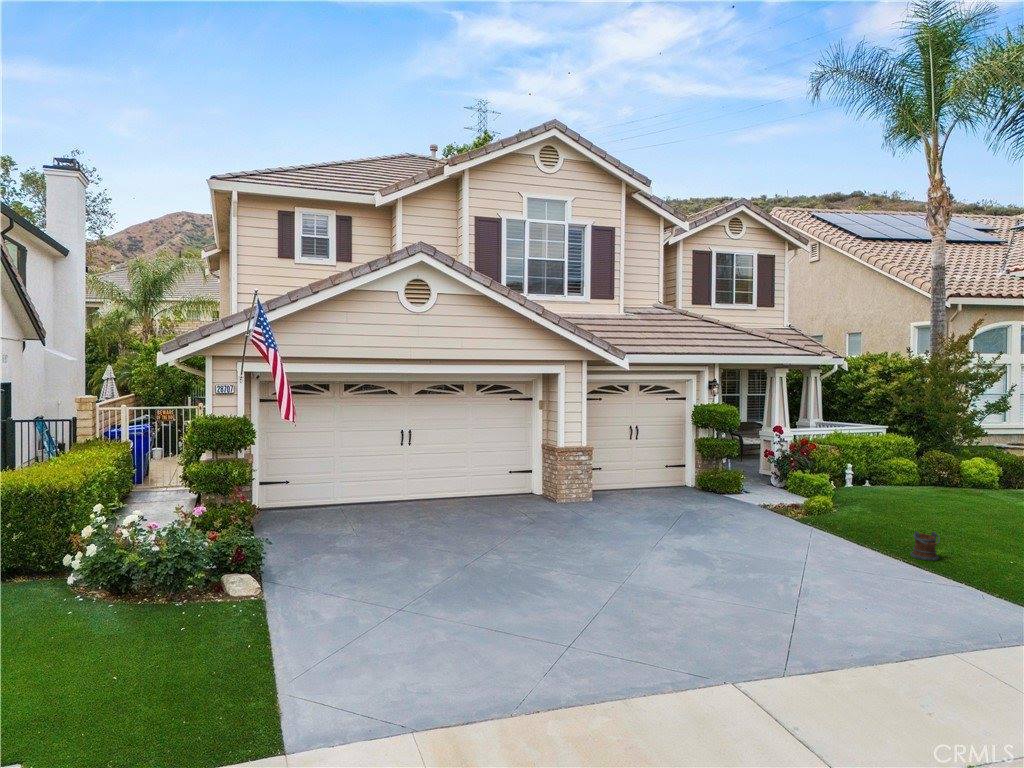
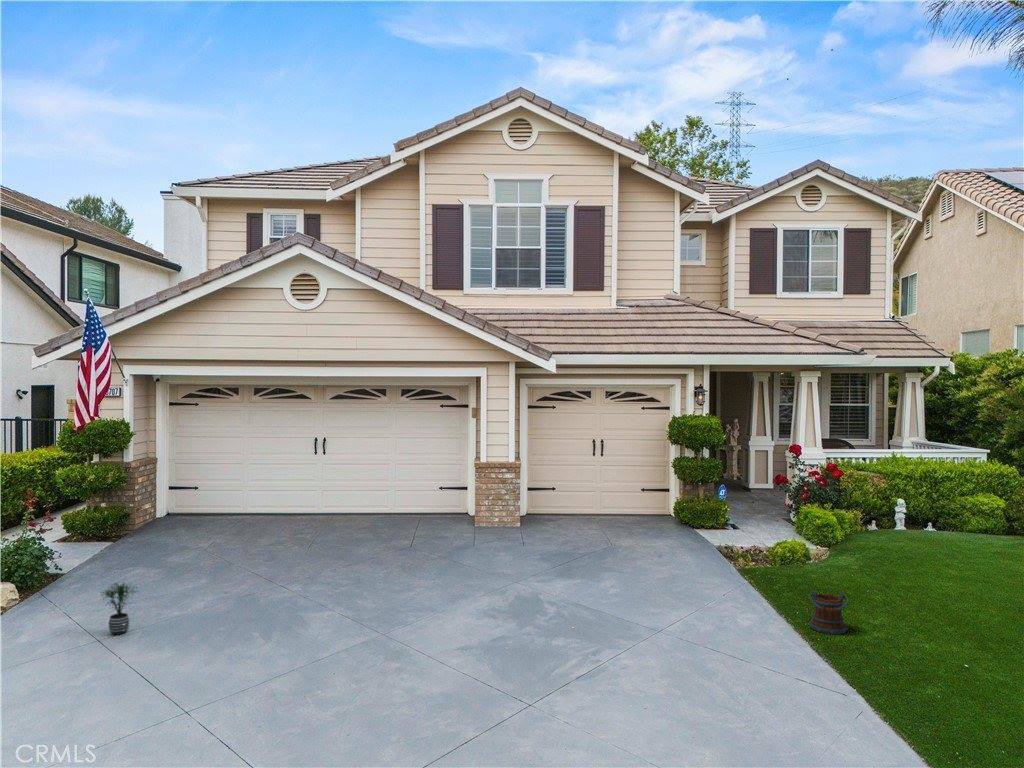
potted plant: none [451,571,483,619] -> present [102,583,135,635]

